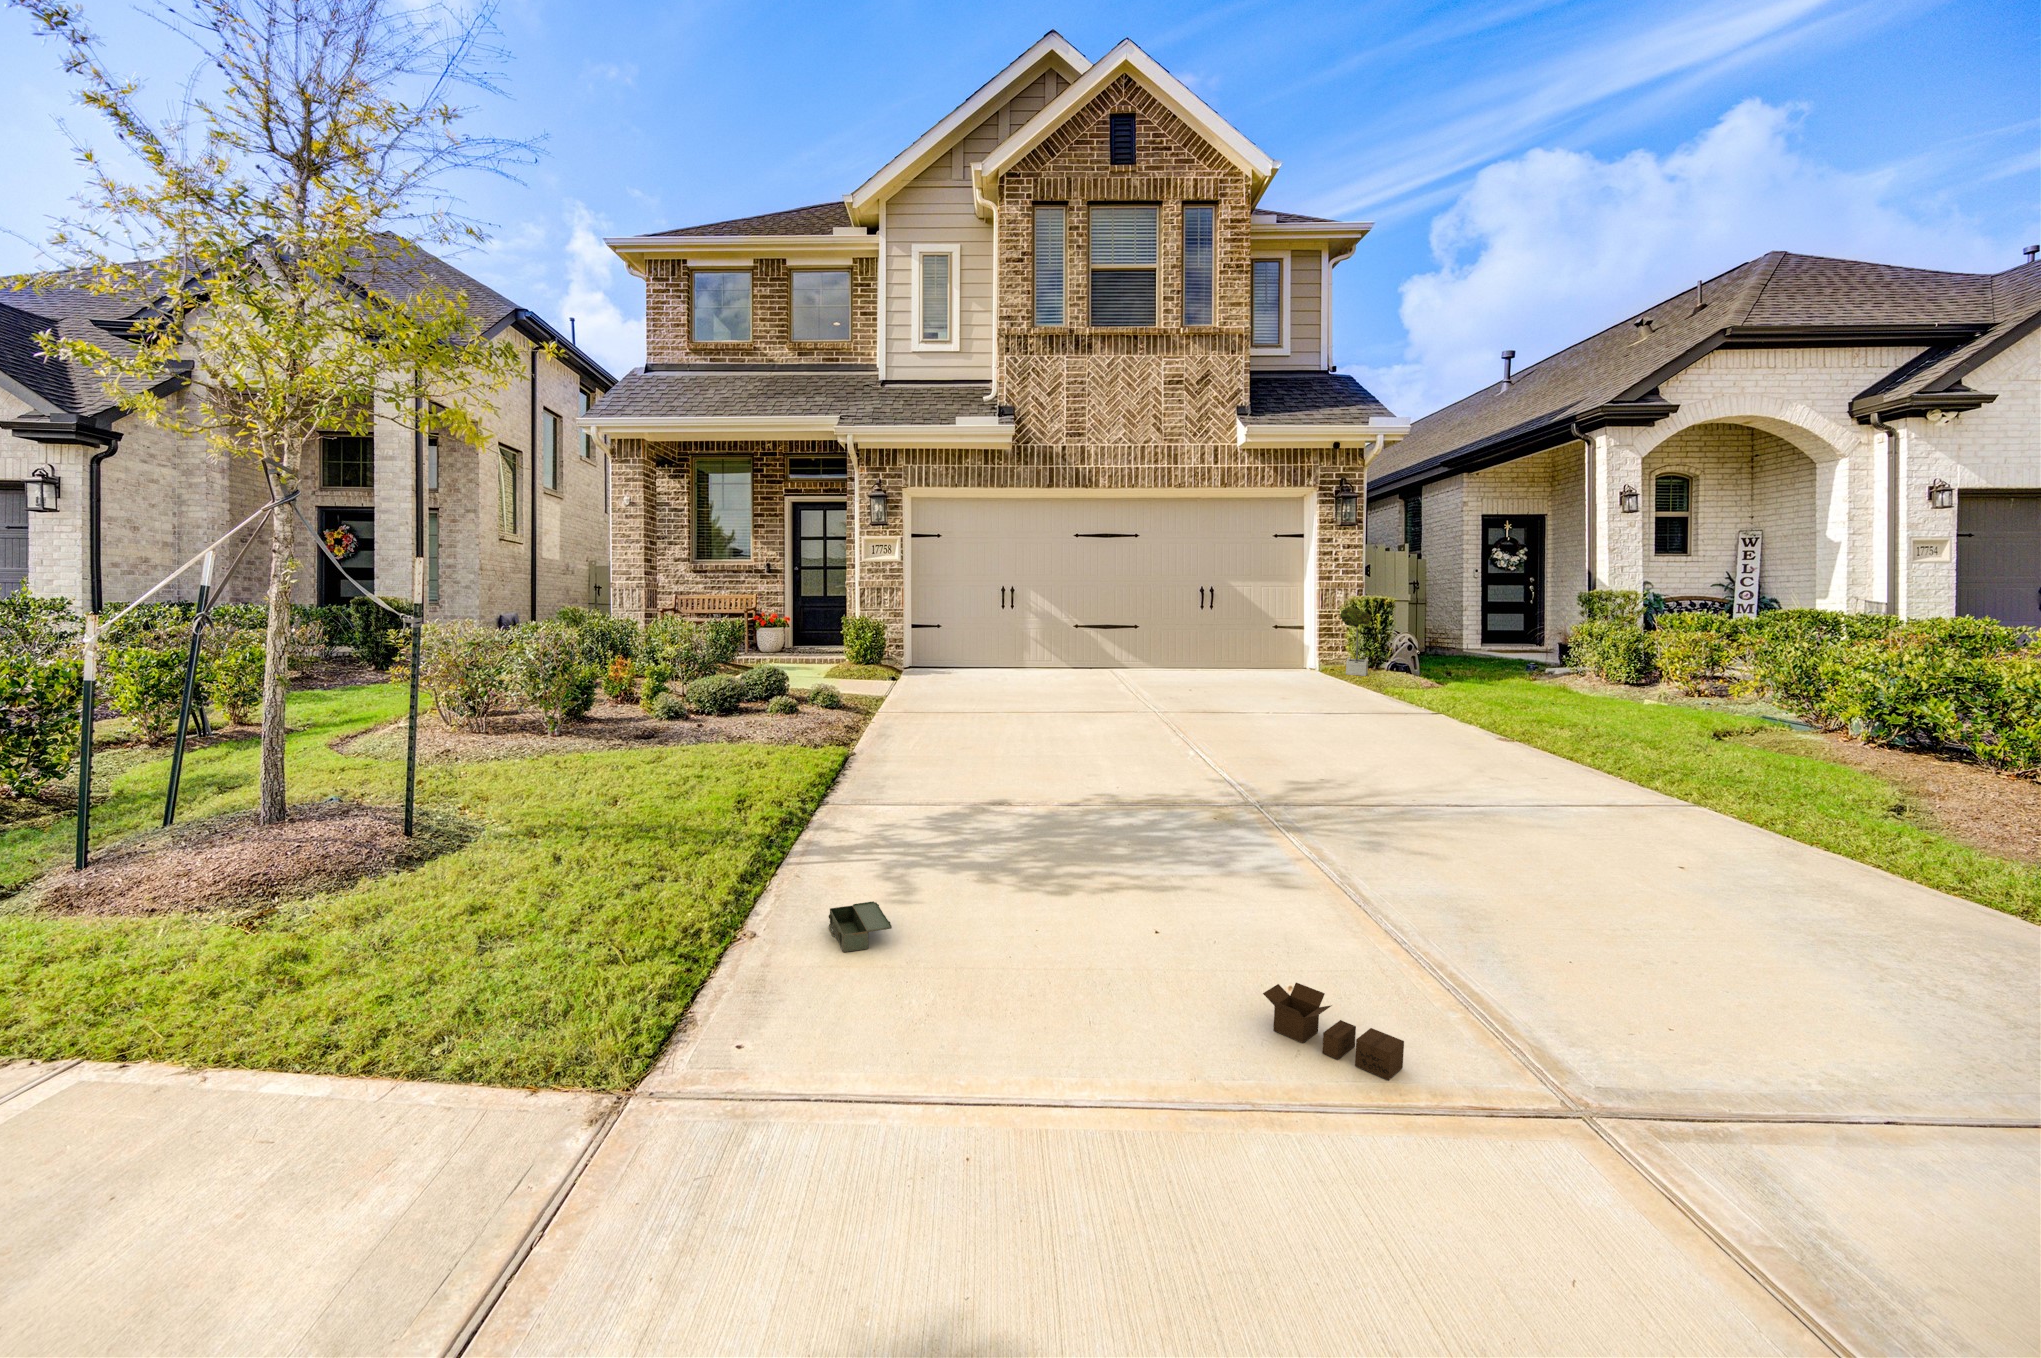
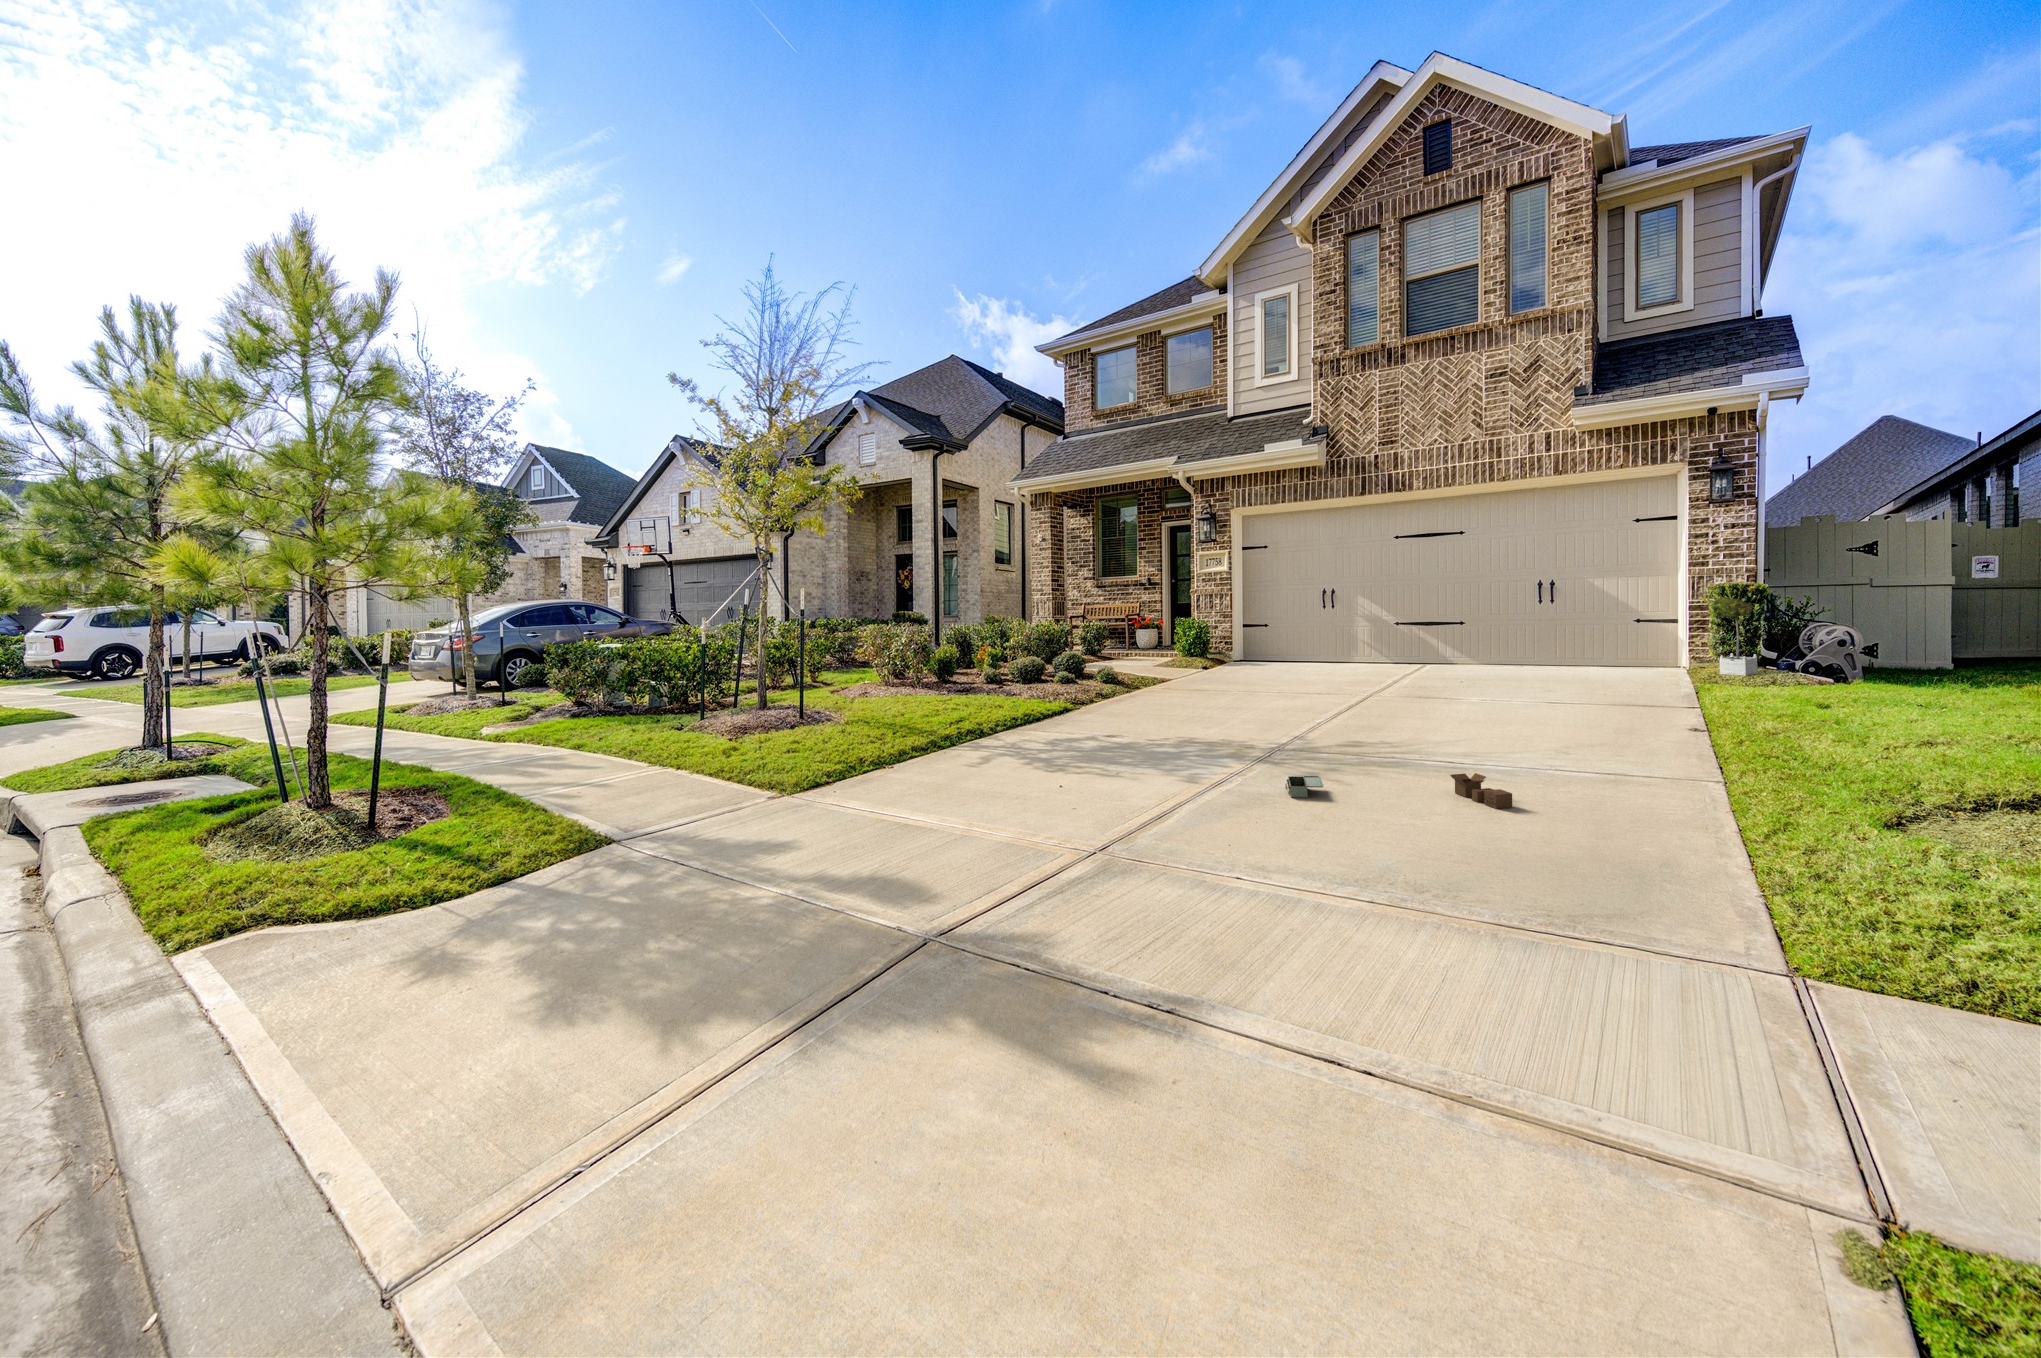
toolbox: present [829,901,892,952] -> present [1285,776,1323,798]
cardboard box: present [1263,983,1404,1080] -> present [1450,773,1512,809]

